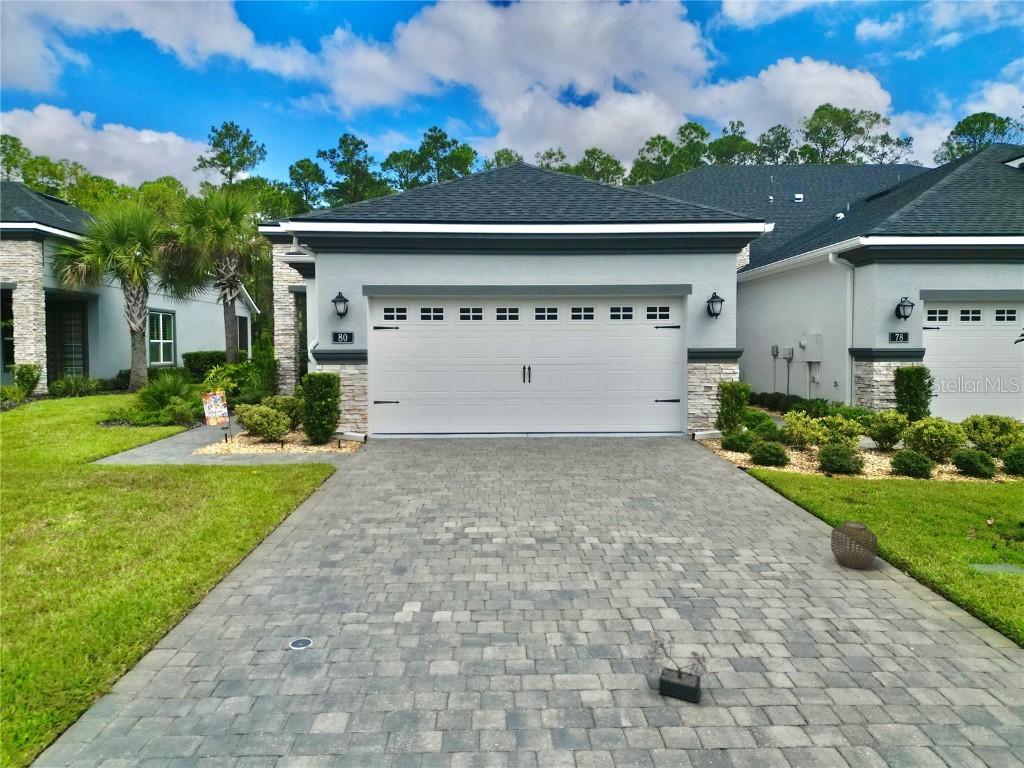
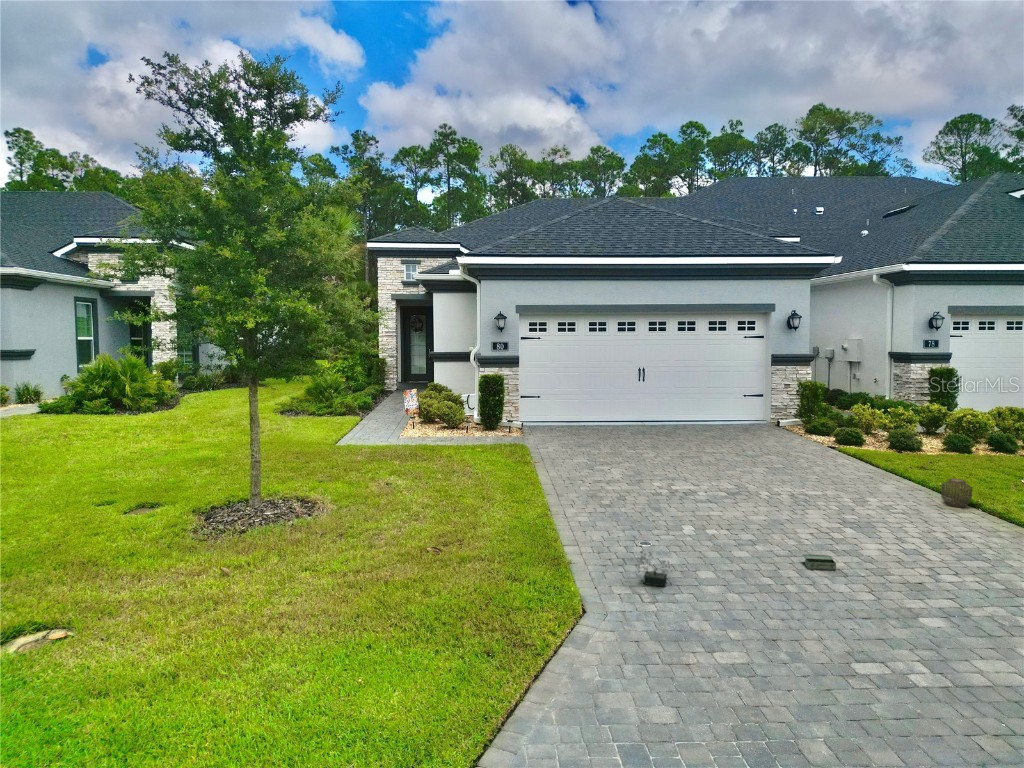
decorative plant: present [646,630,711,702] -> present [638,551,670,587]
toolbox: none [475,668,529,708] -> present [803,554,836,570]

